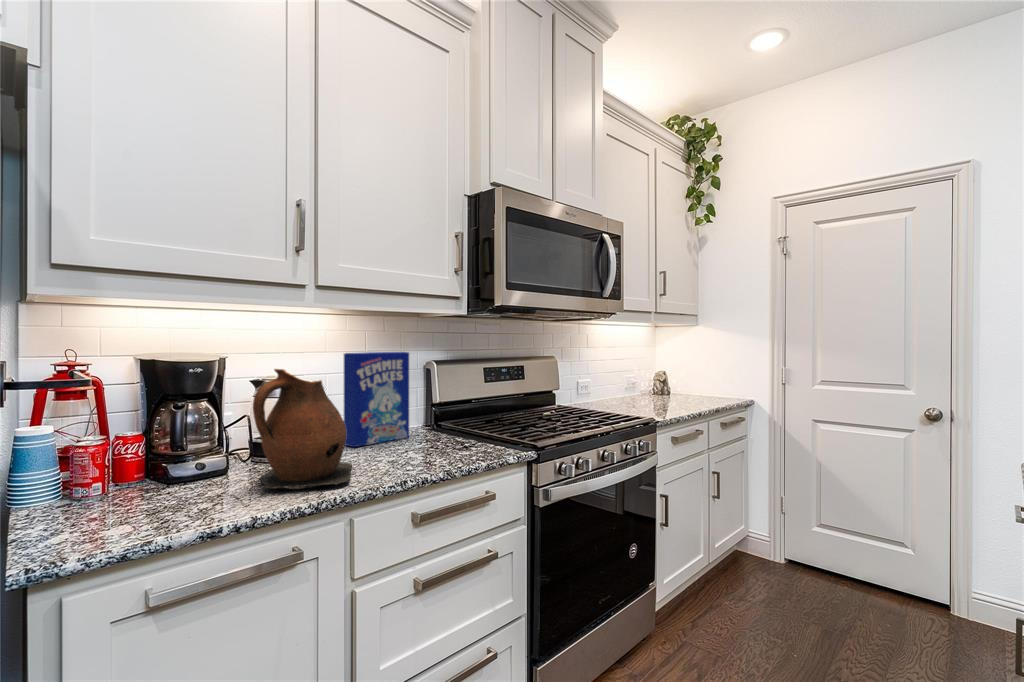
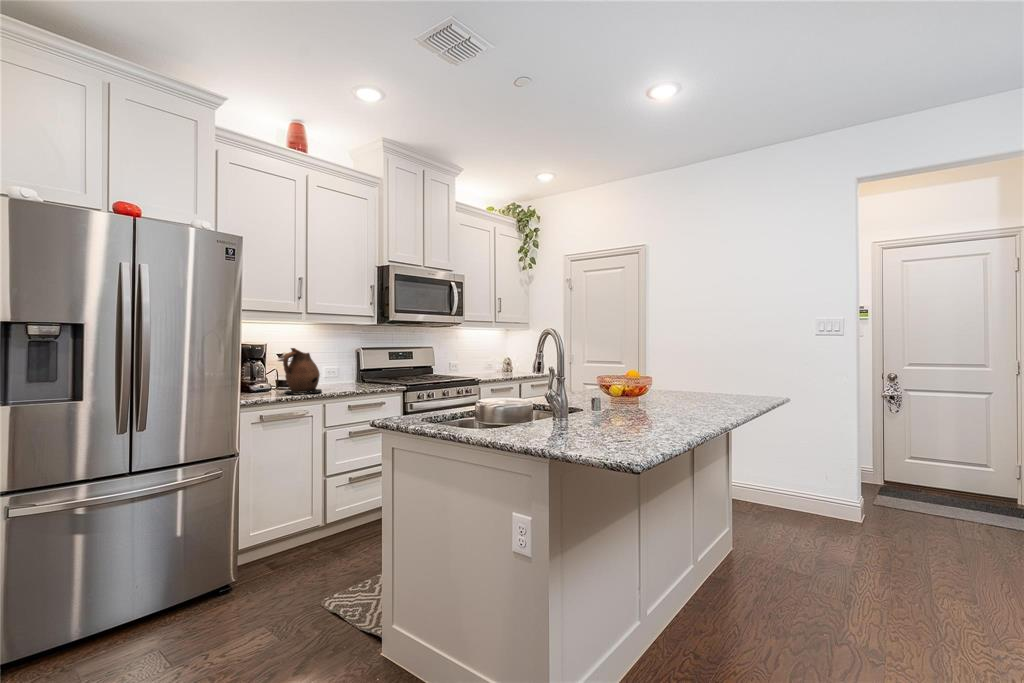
cereal box: present [344,352,409,447] -> none [316,343,348,386]

